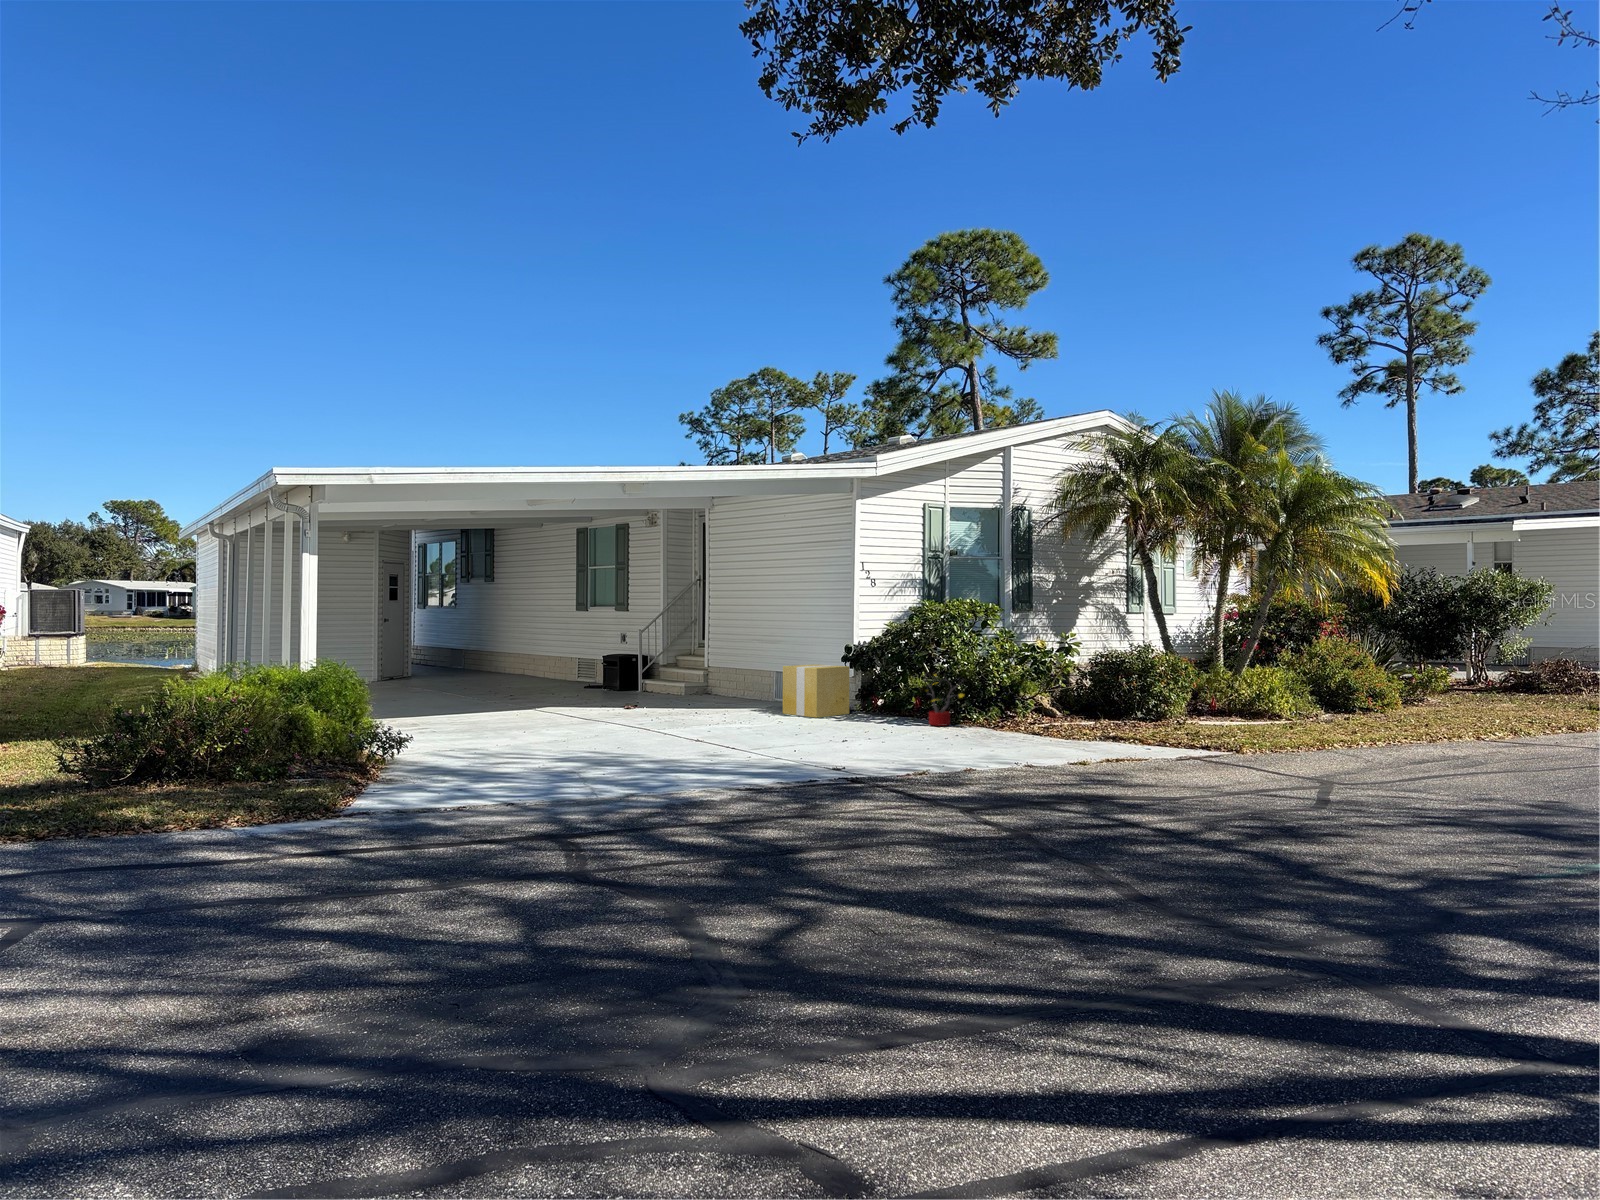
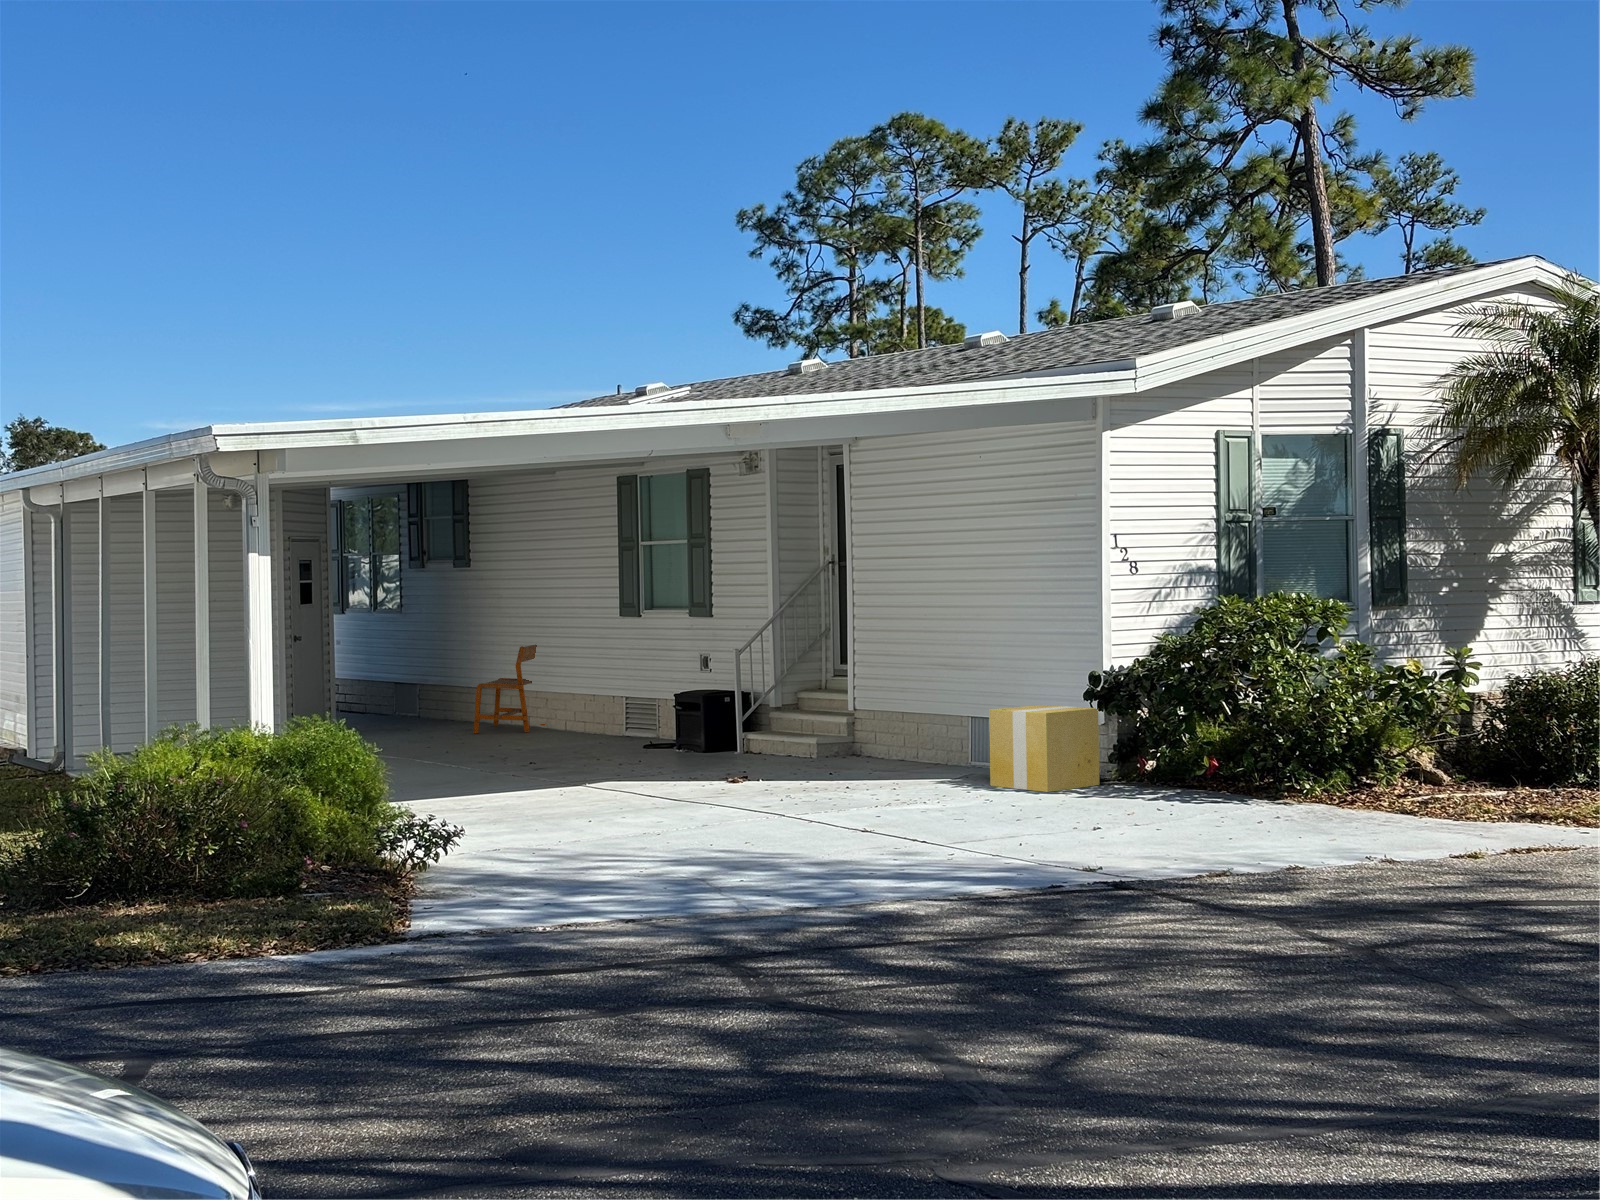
bench: none [489,628,536,679] -> present [474,645,545,733]
decorative plant: present [929,679,964,726] -> none [1224,718,1288,803]

